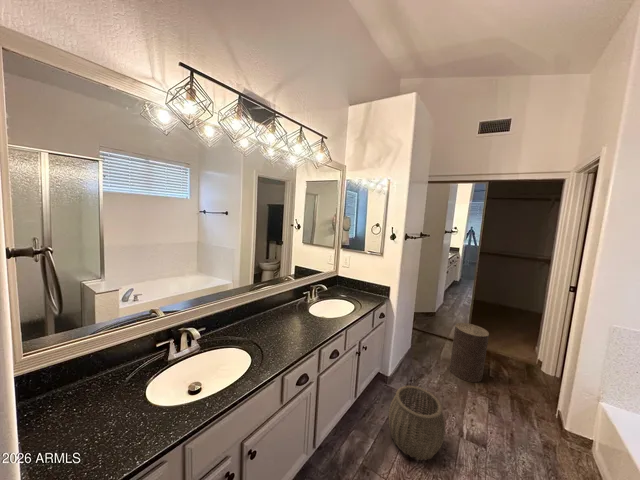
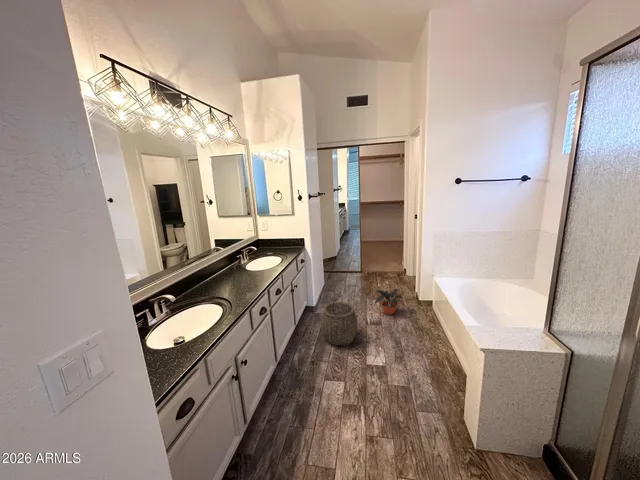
stool: present [449,323,489,382] -> none [353,255,374,294]
potted plant: none [480,387,533,434] -> present [375,289,403,314]

